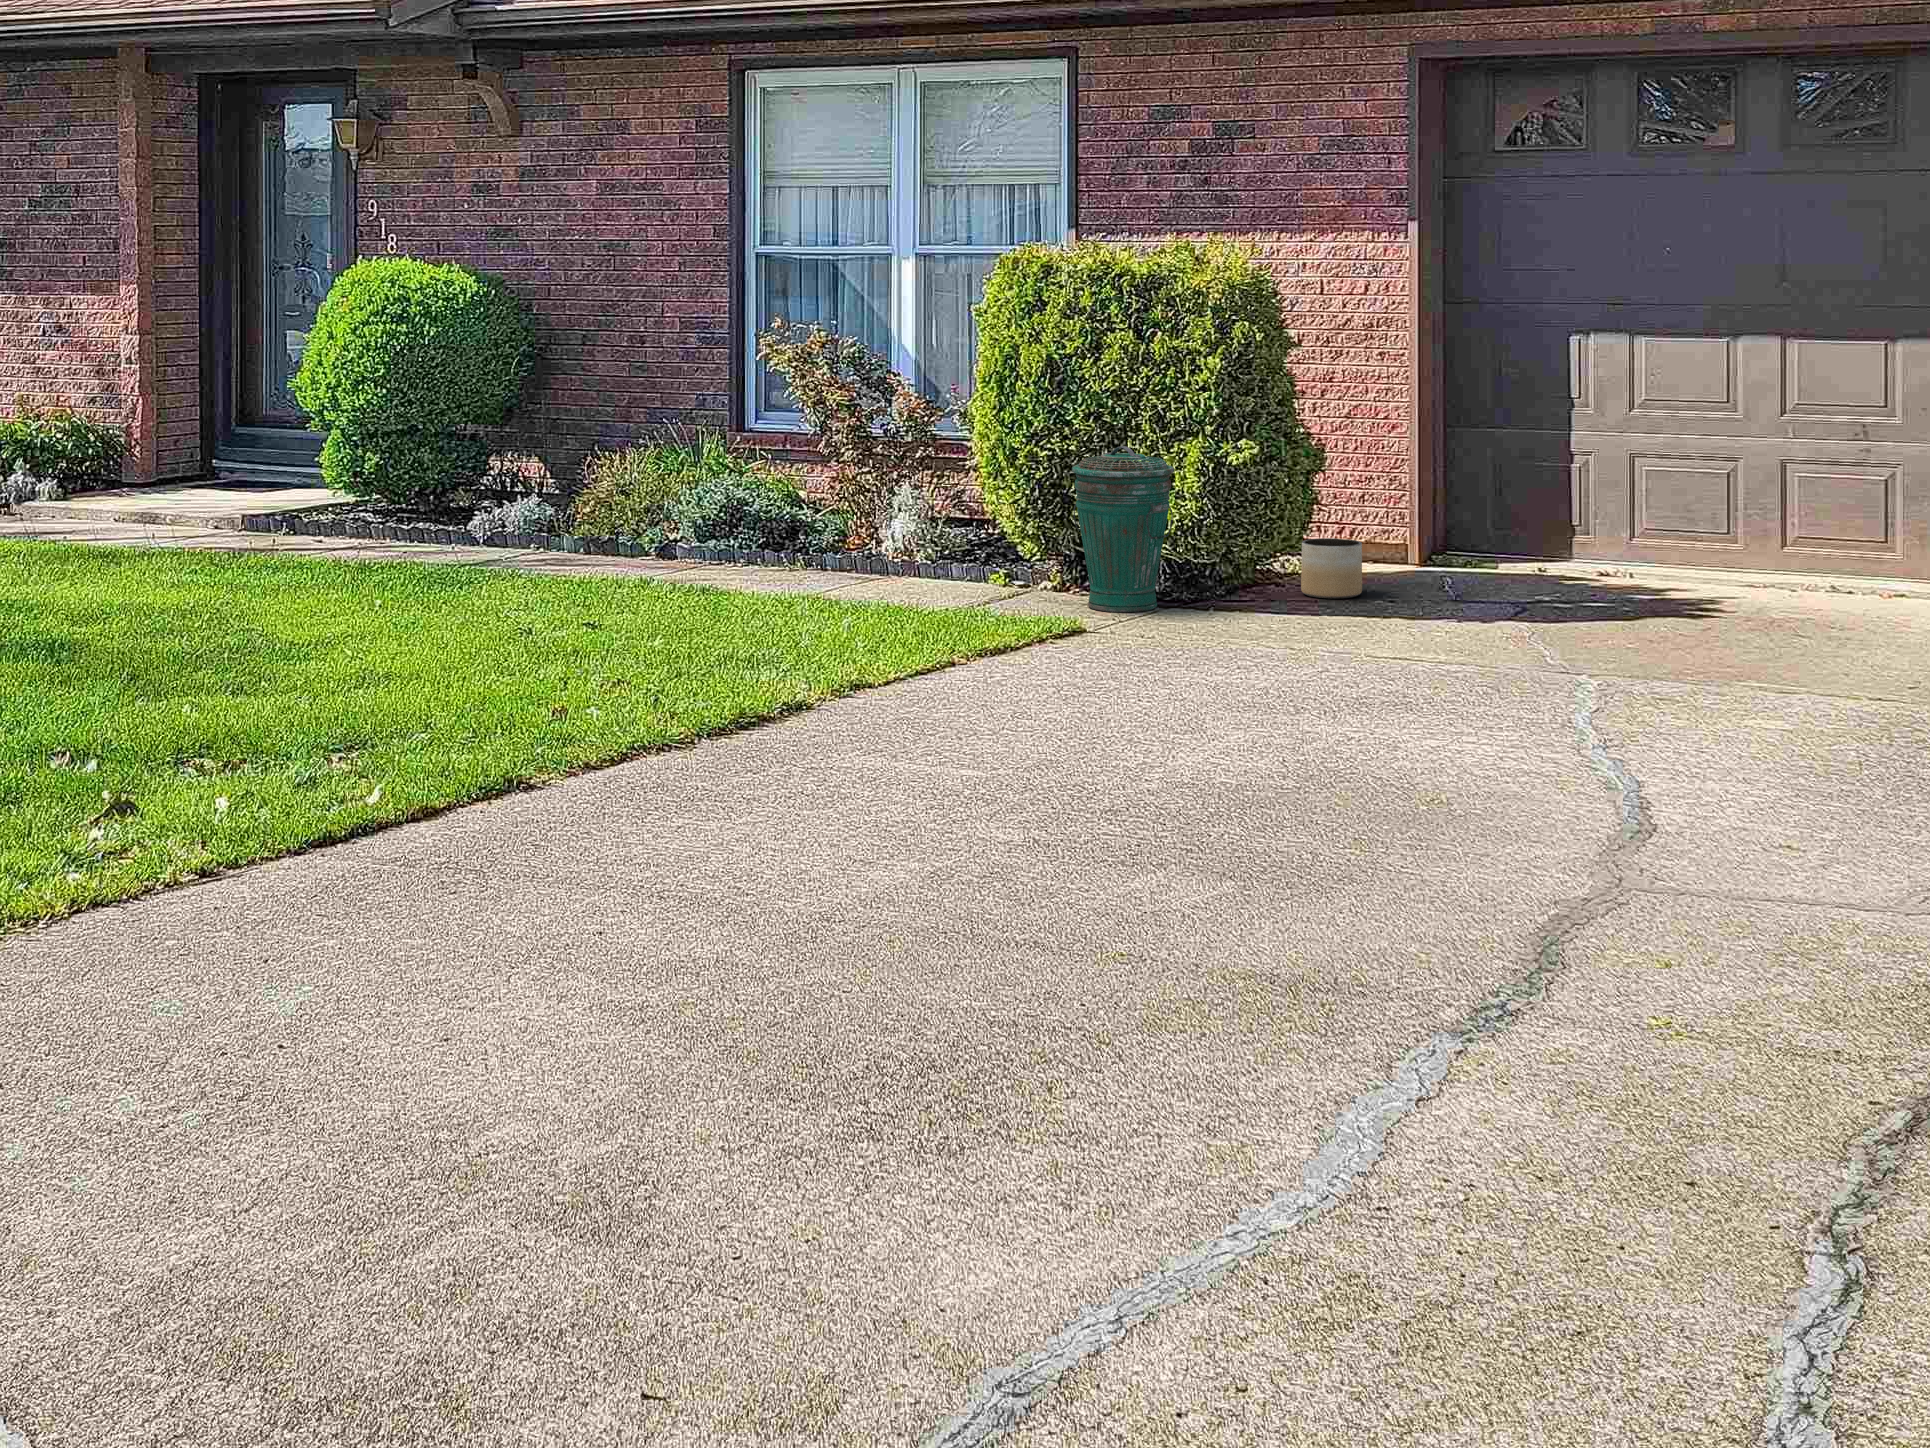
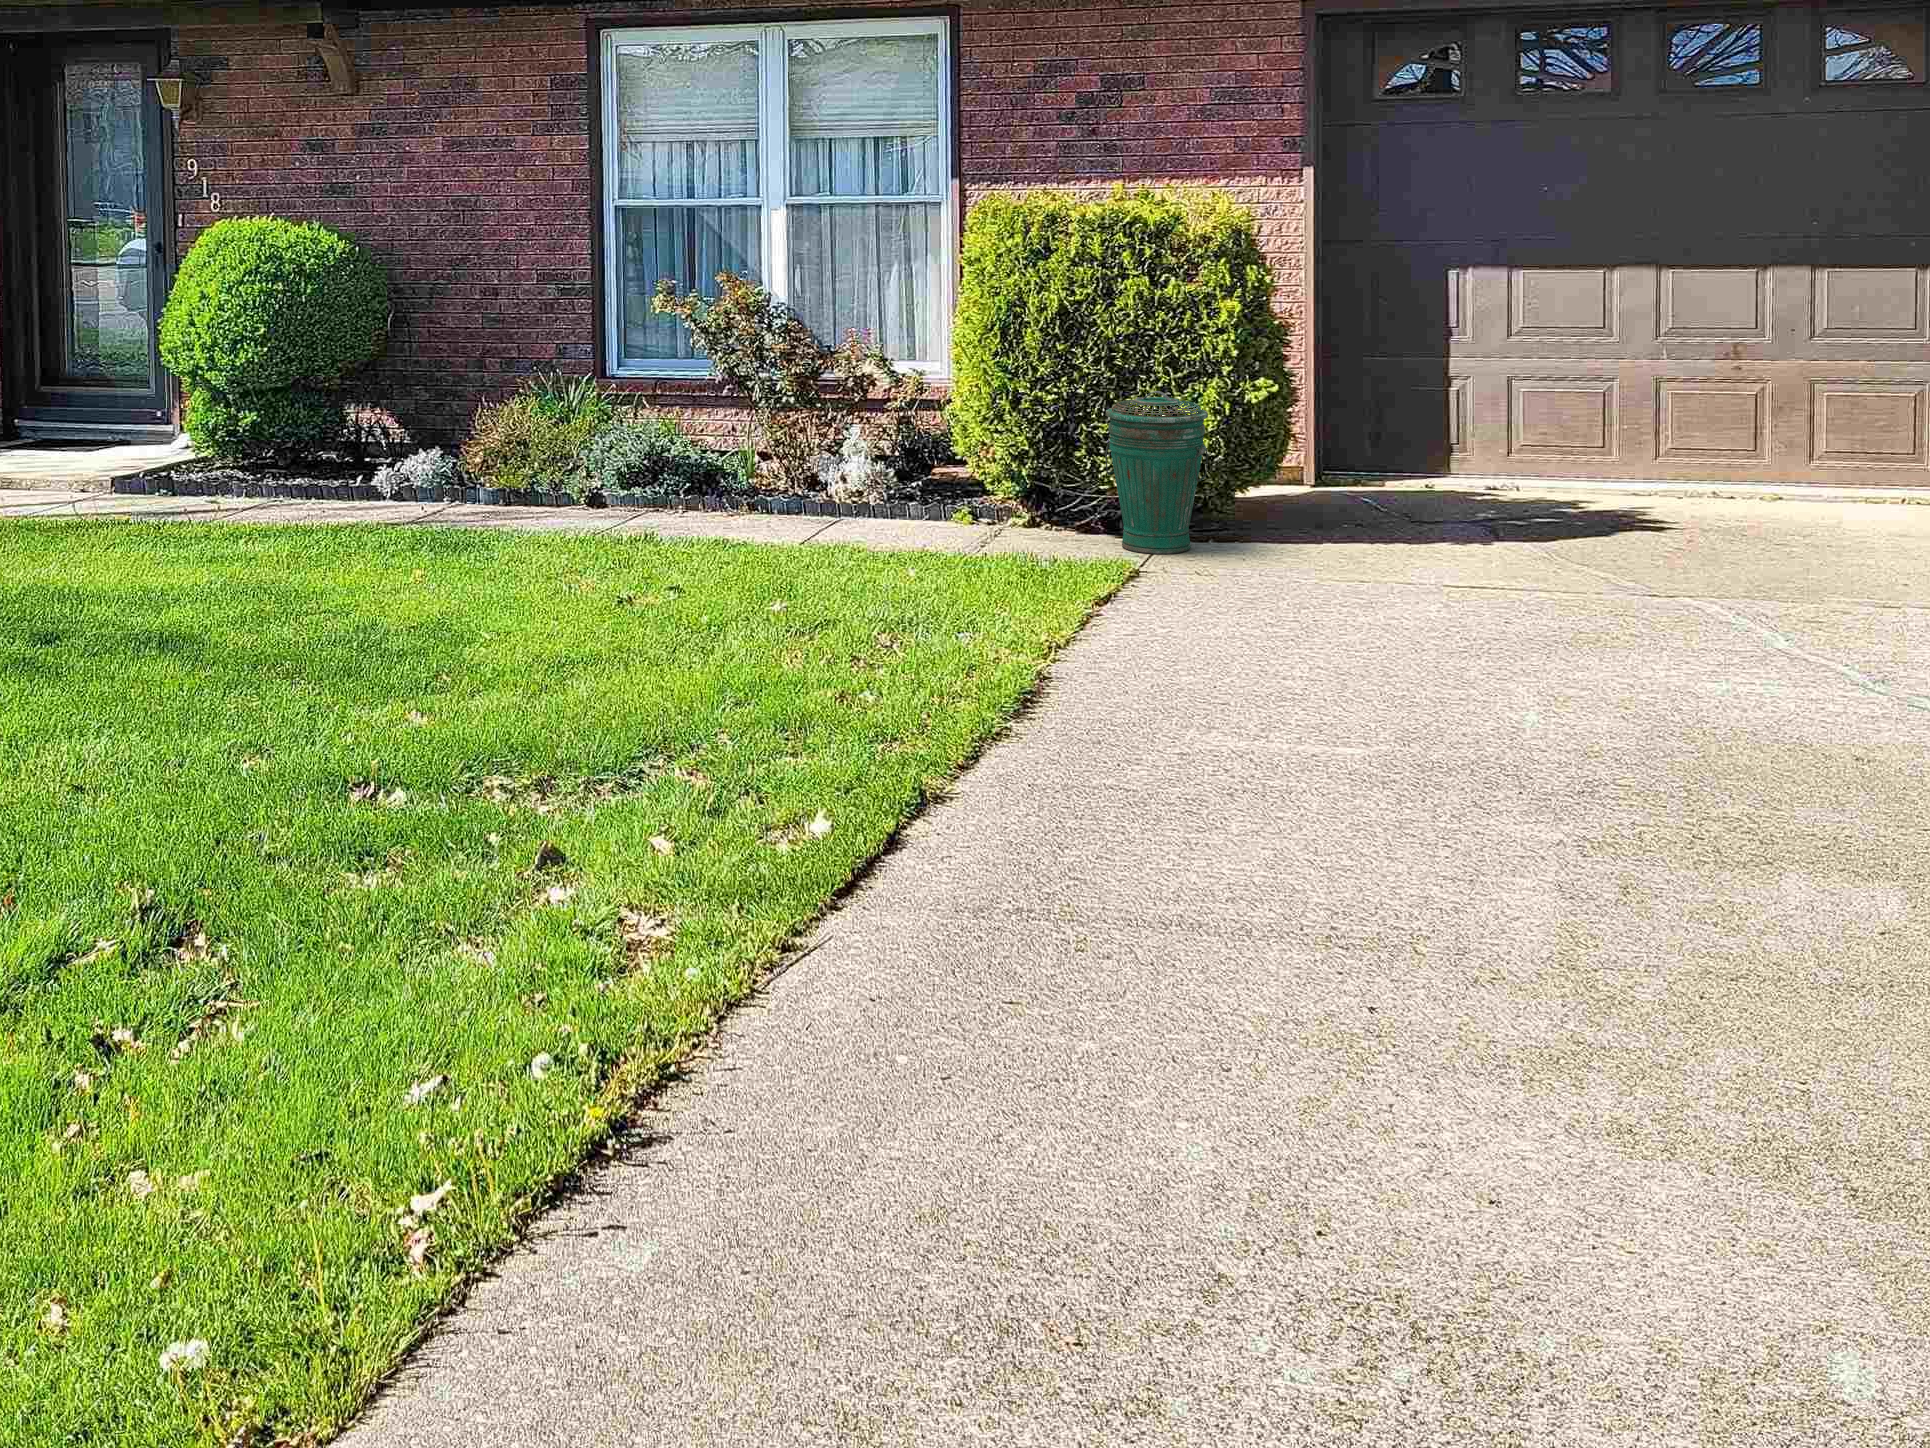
planter: present [1301,538,1362,599] -> none [1284,468,1344,526]

